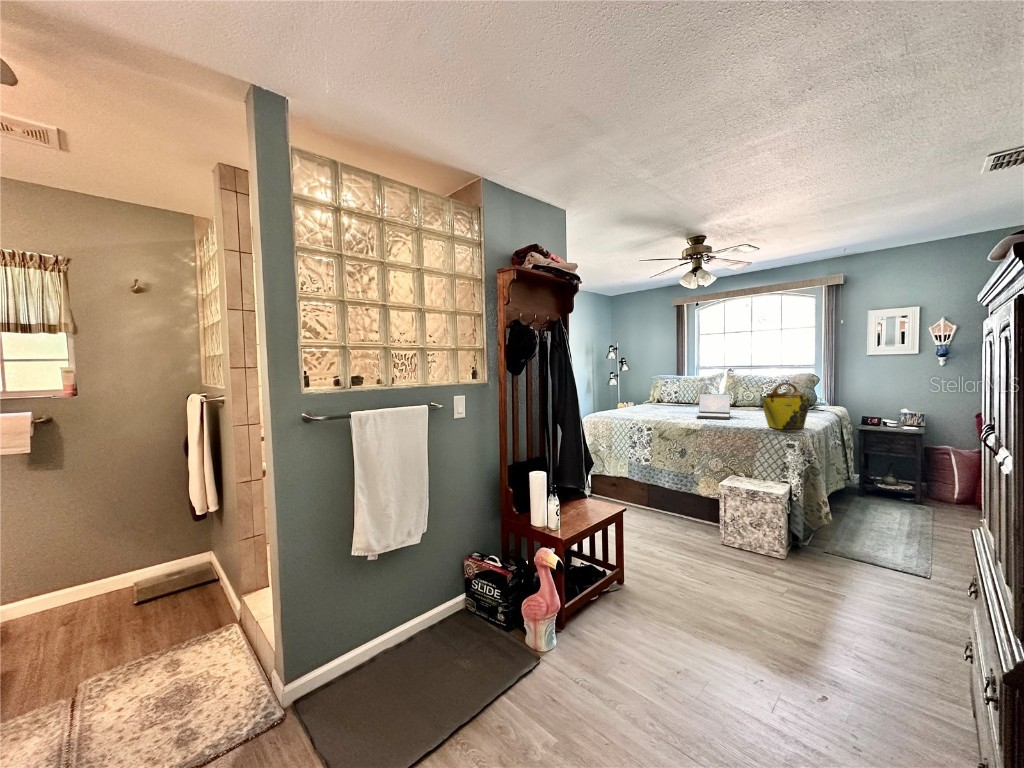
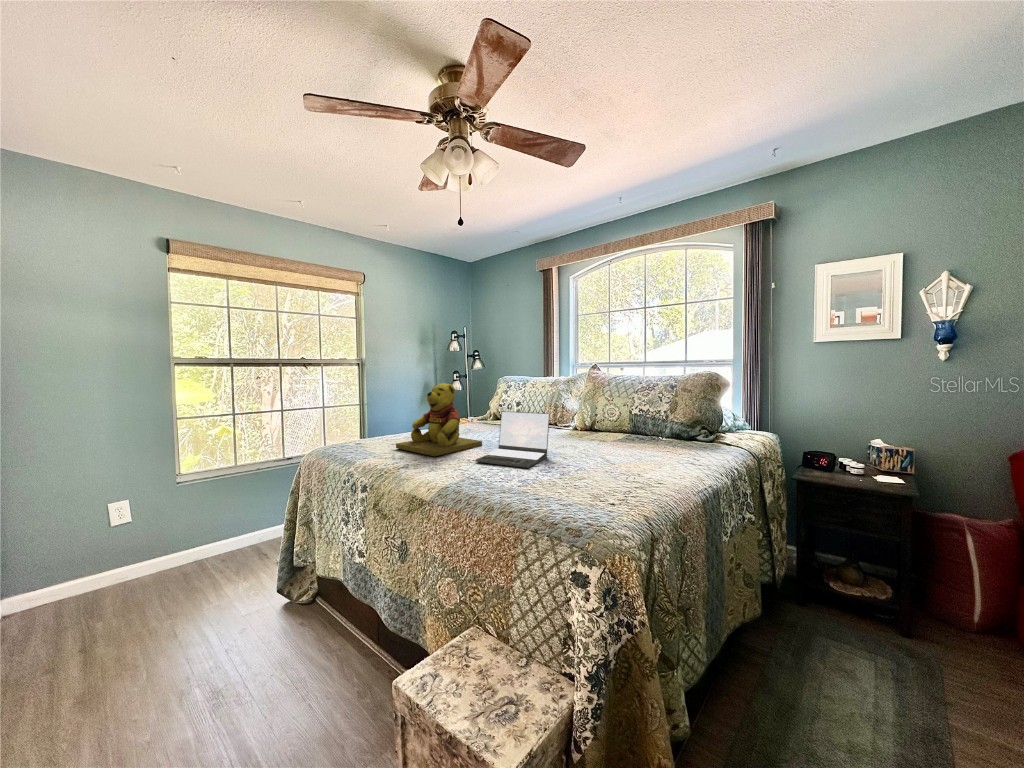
teddy bear: none [636,379,681,417] -> present [396,383,482,457]
tote bag: present [762,383,810,429] -> none [544,394,658,516]

